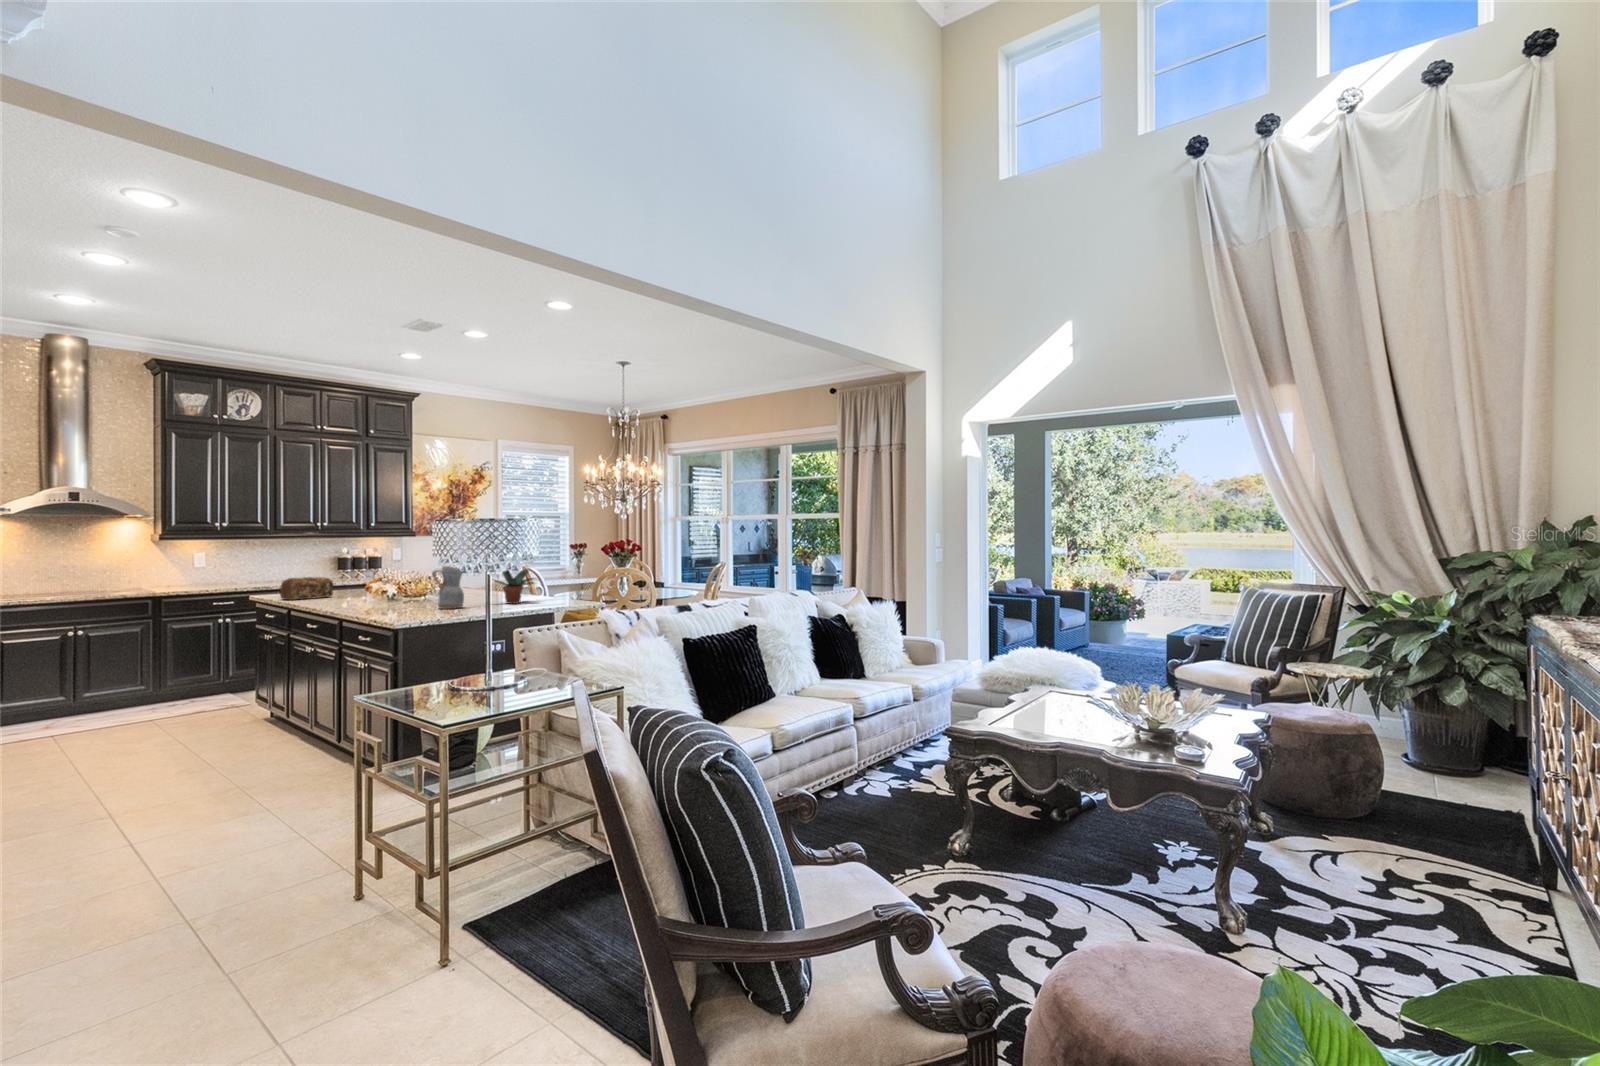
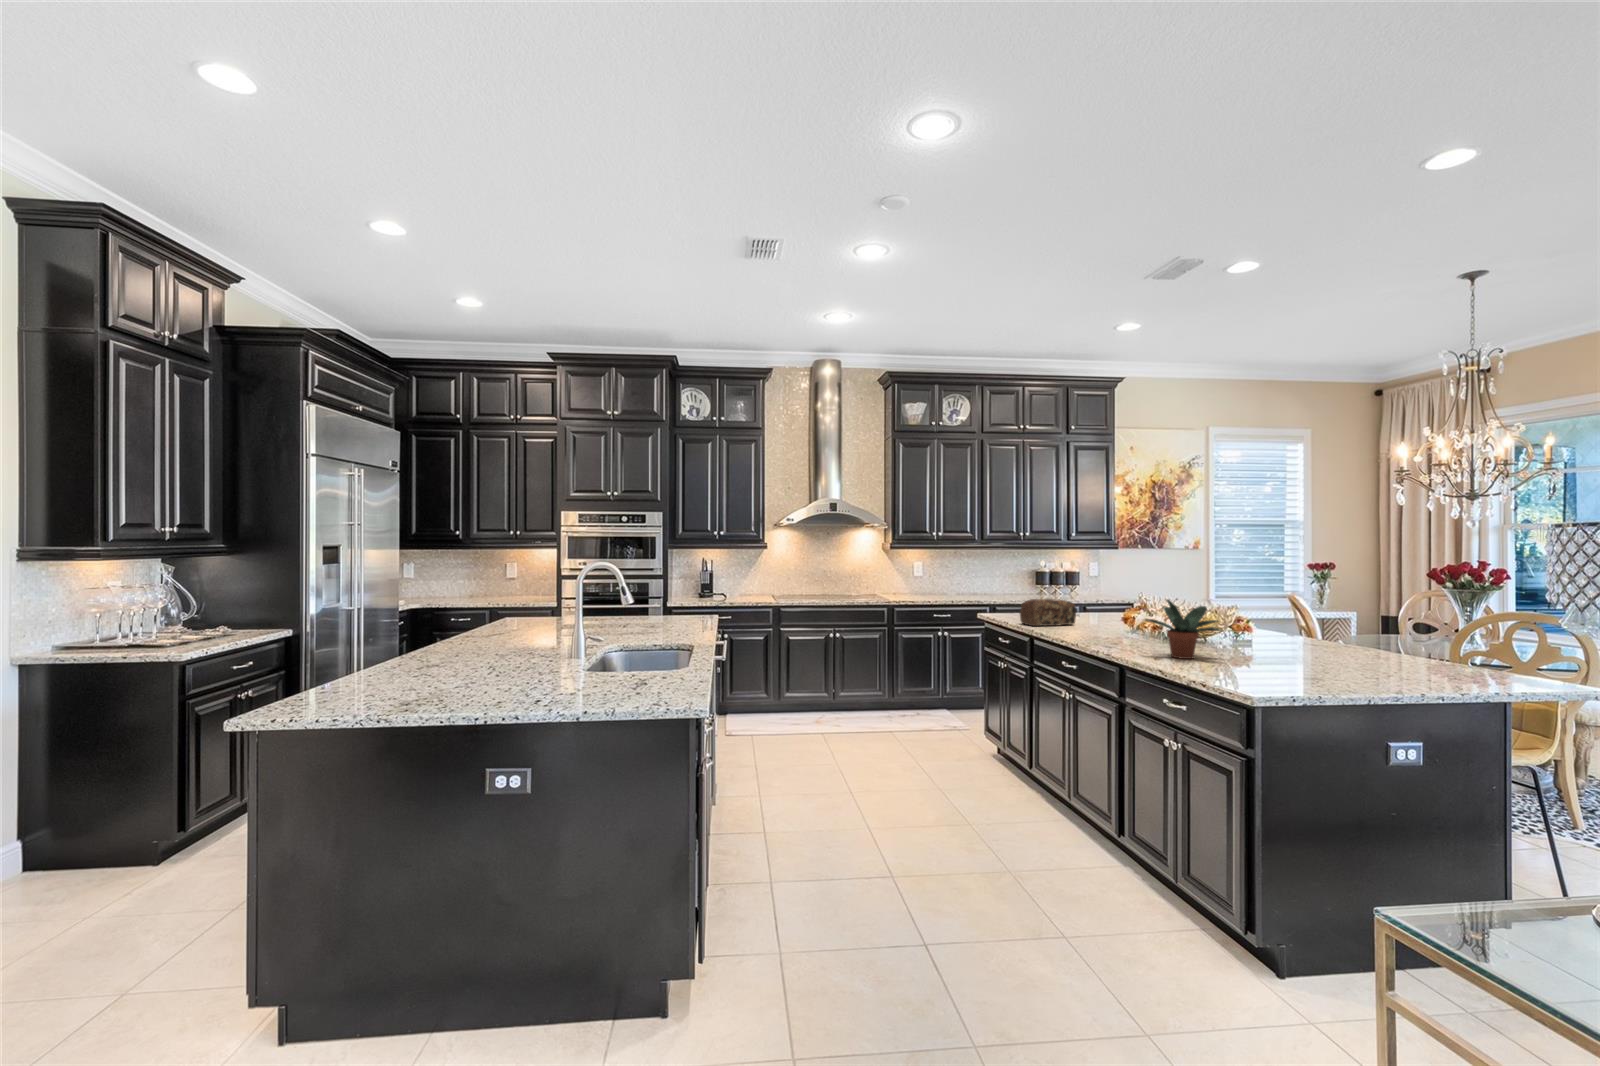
ceramic pitcher: present [432,566,464,609] -> none [1265,601,1318,670]
potted plant: present [494,569,534,604] -> present [1145,600,1221,659]

